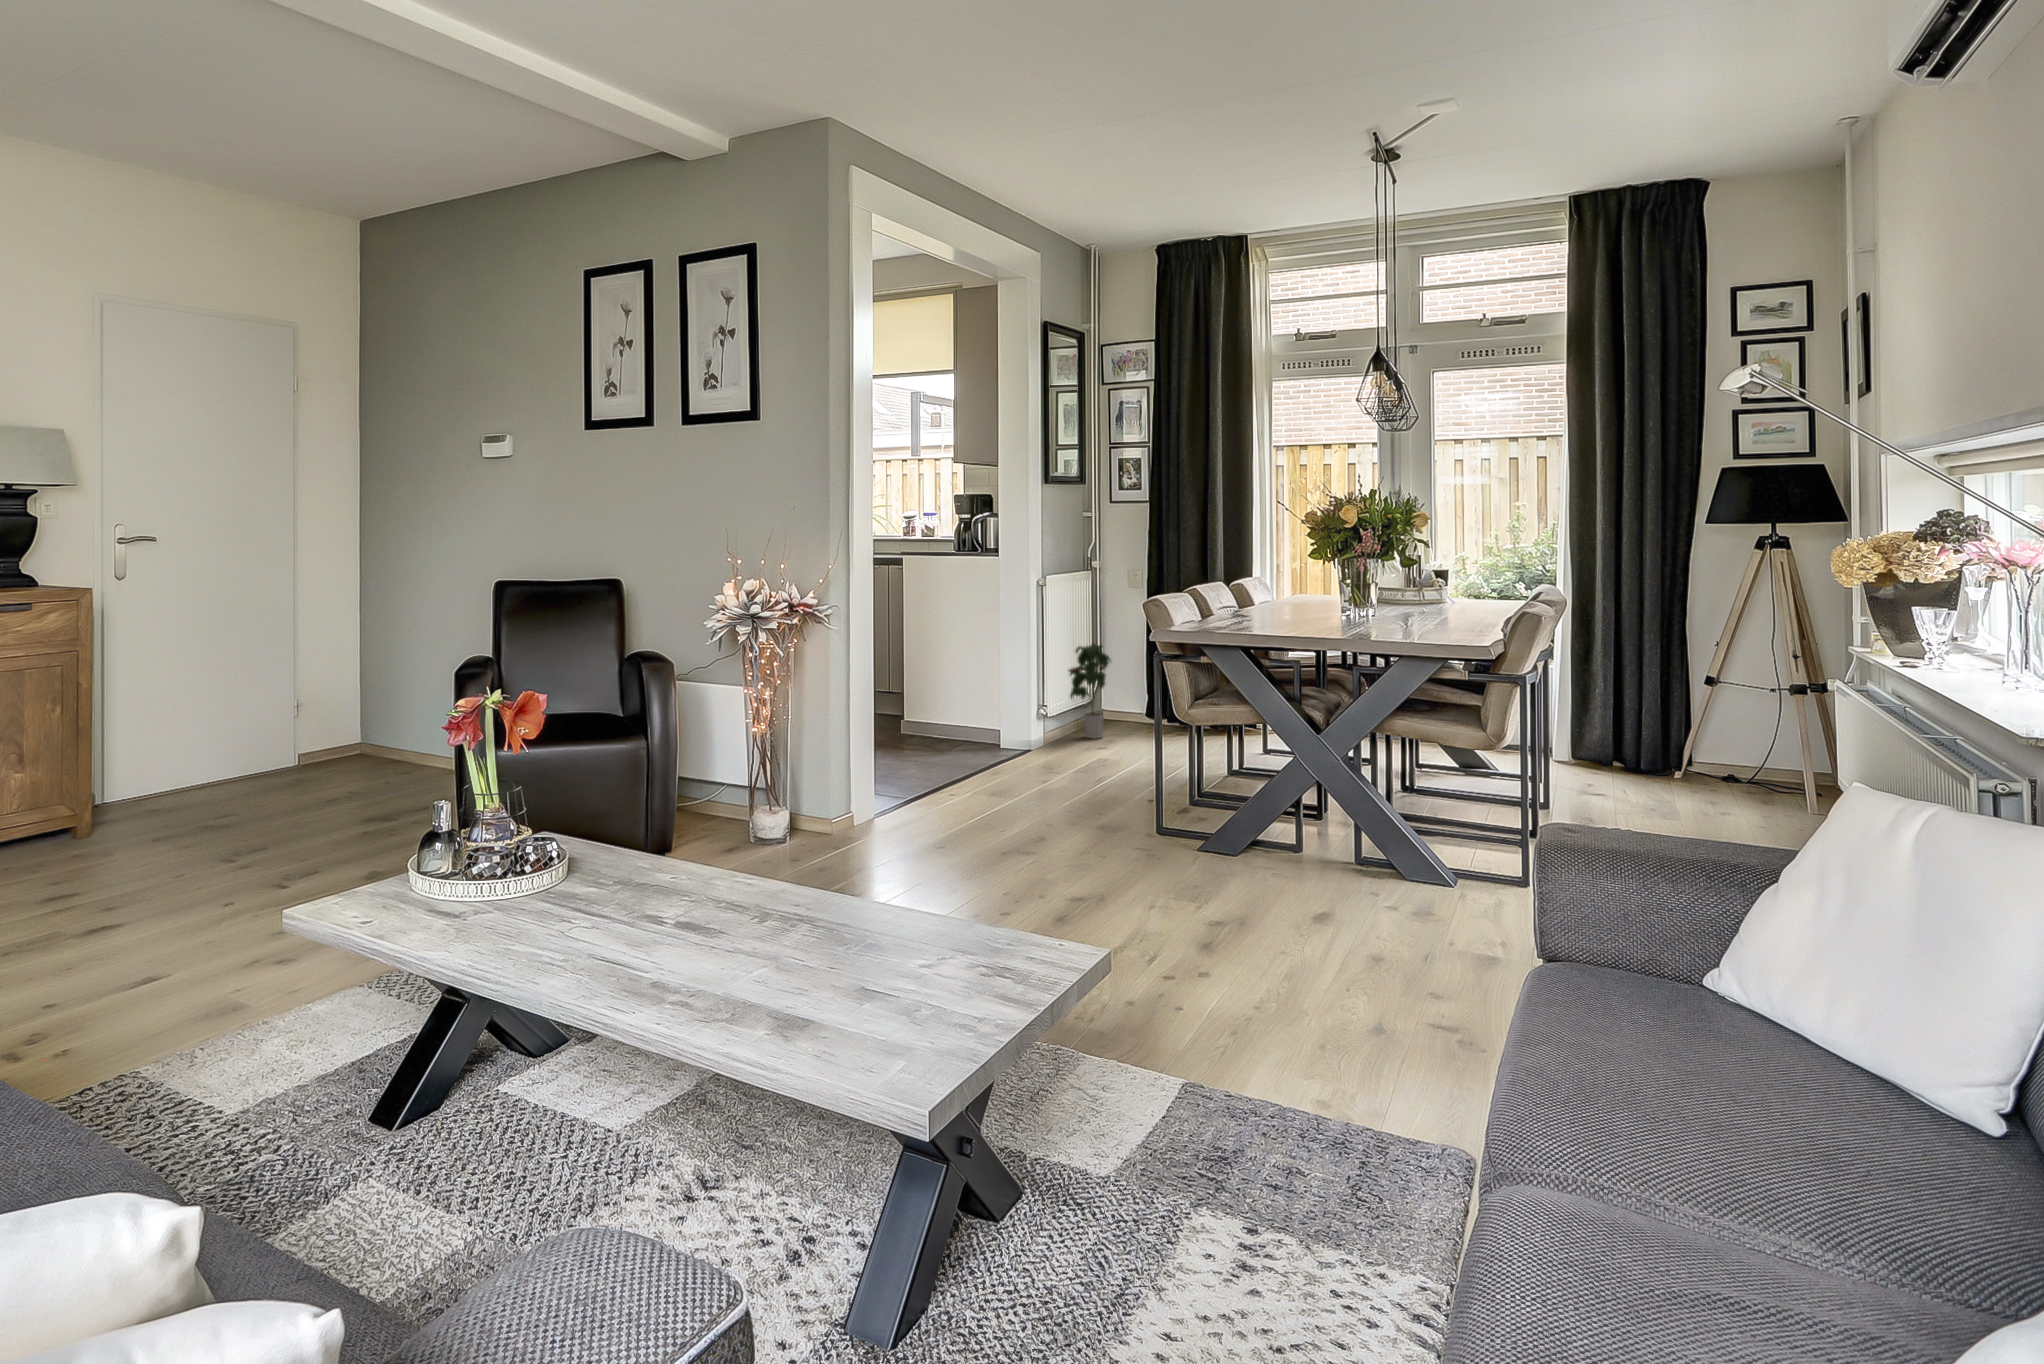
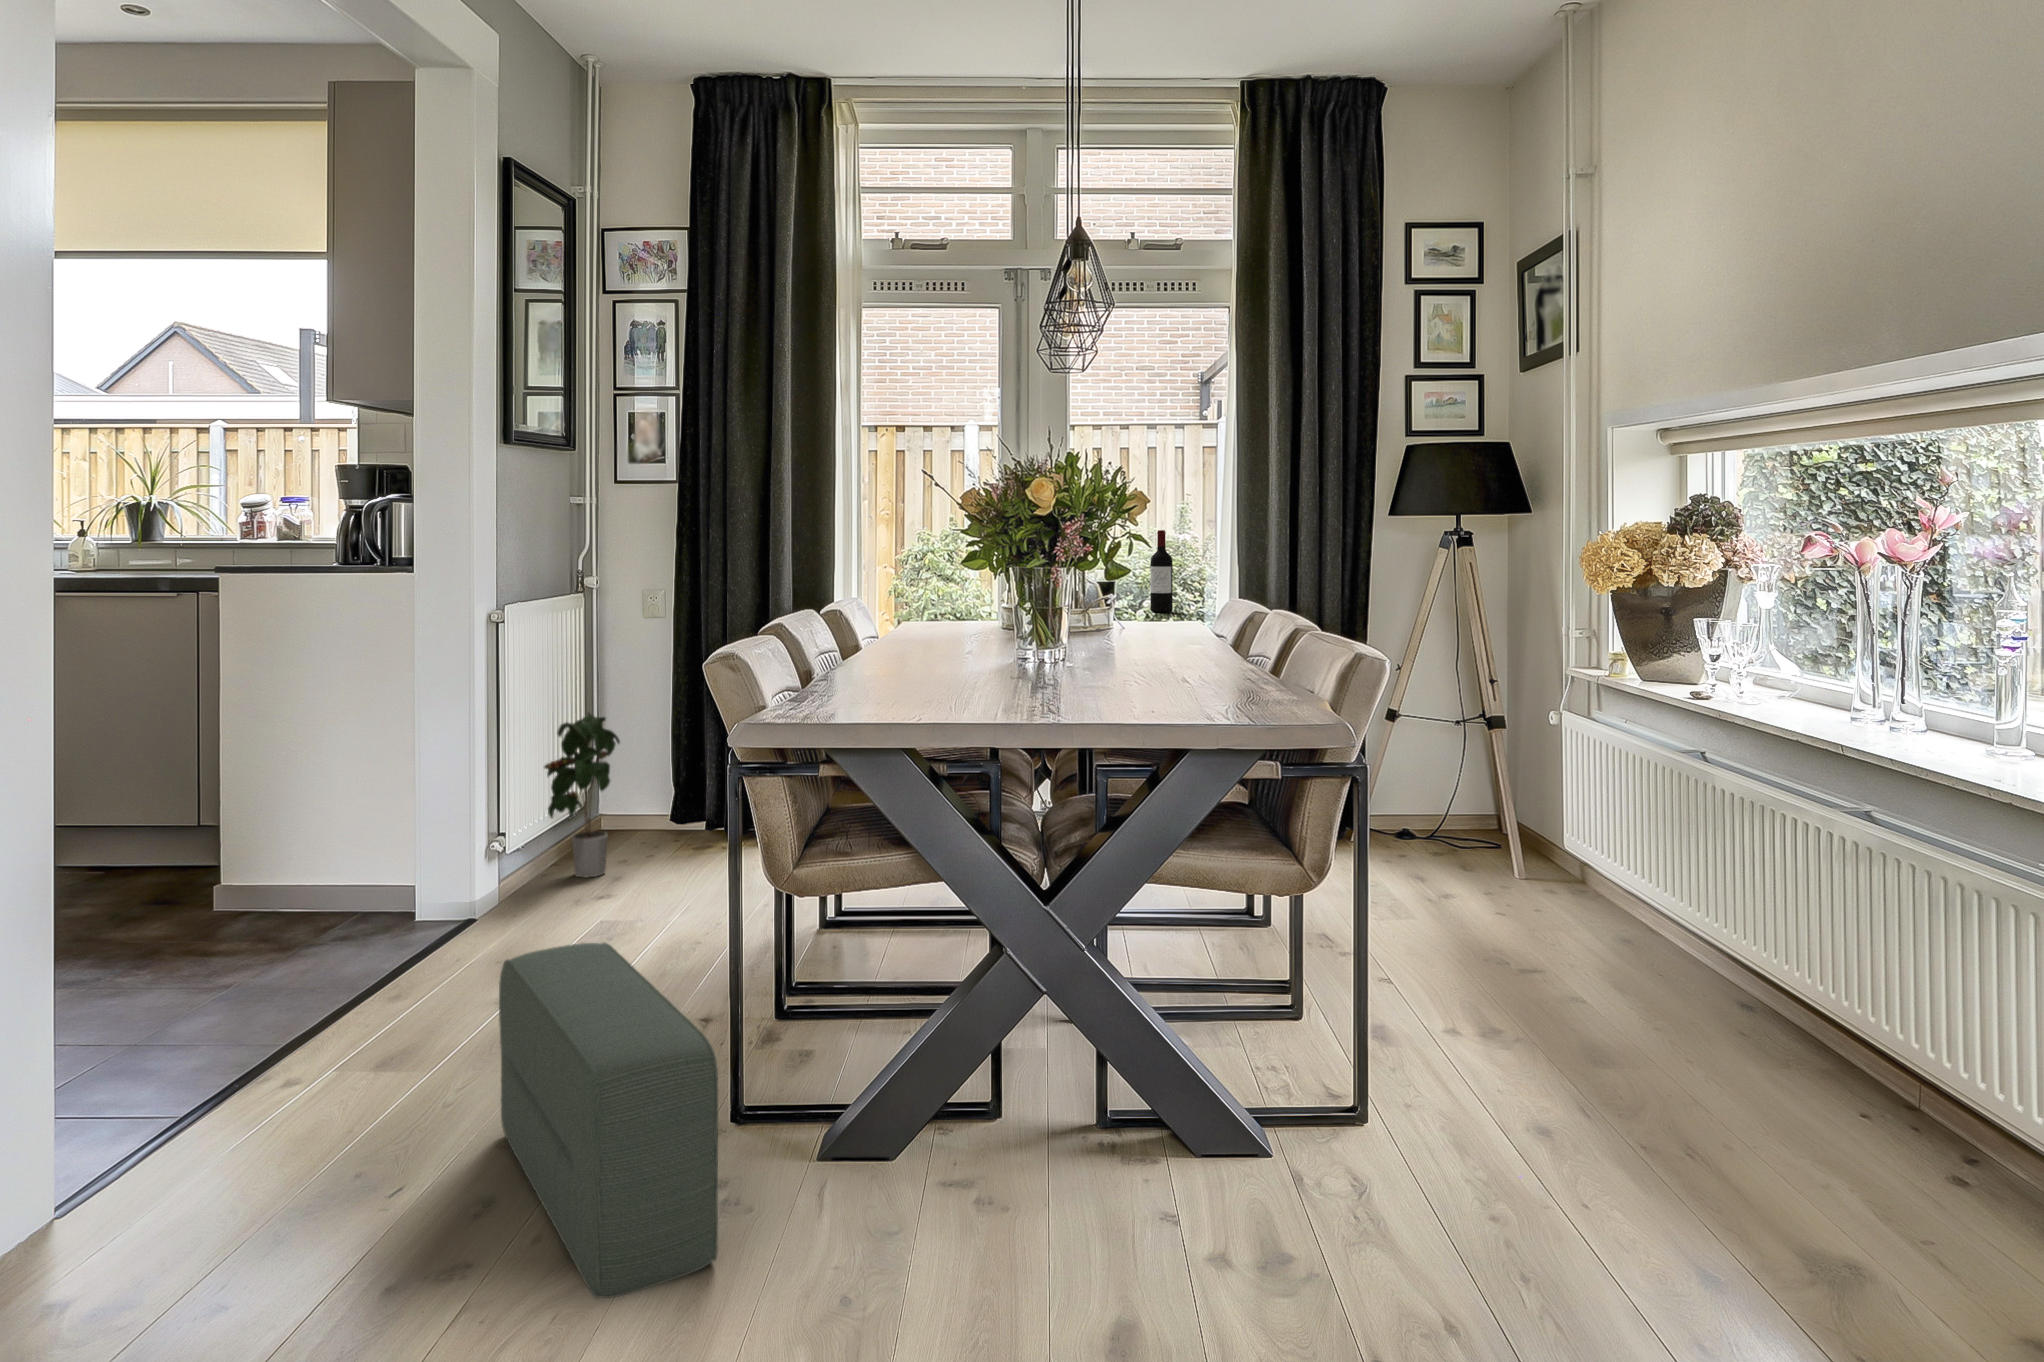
wine bottle: none [1497,534,1516,595] -> present [1150,530,1173,612]
pouf: none [1052,735,1145,861] -> present [499,942,718,1298]

